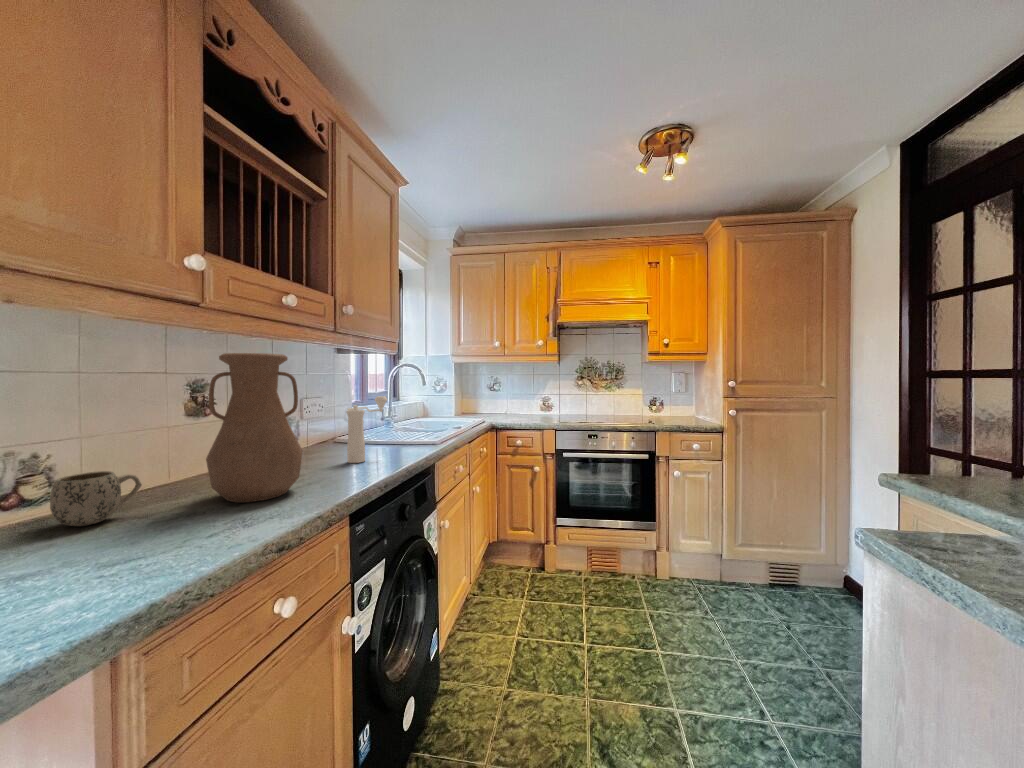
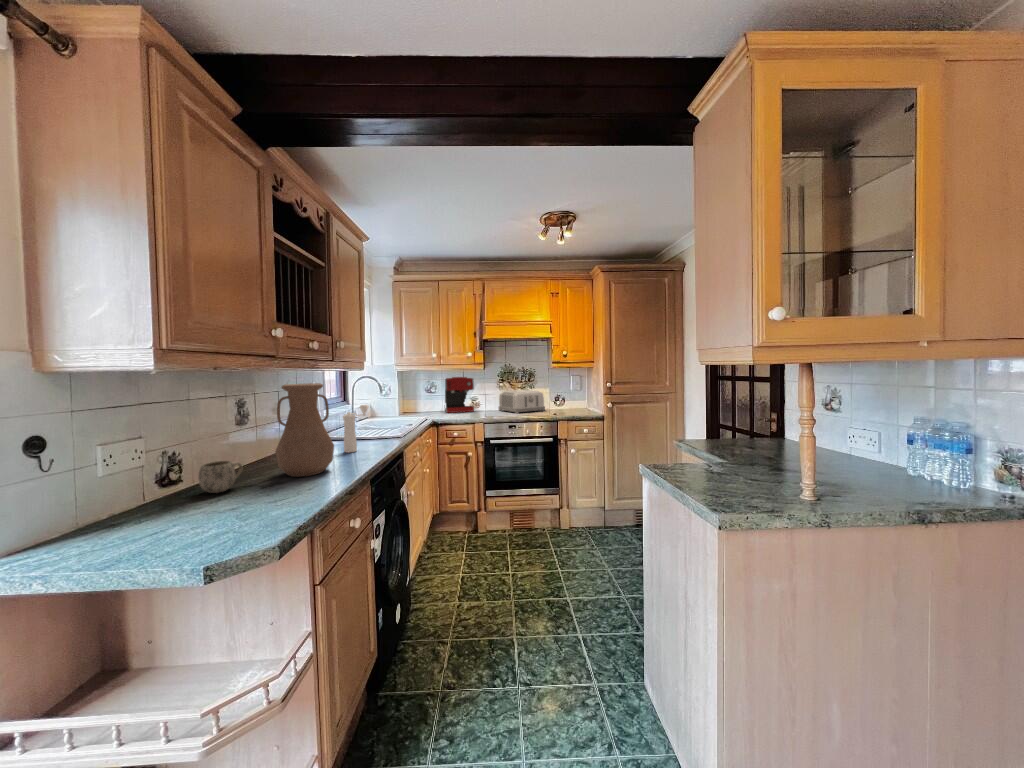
coffee maker: none [511,369,546,416] -> present [444,377,474,413]
toaster: none [576,391,637,420] -> present [499,390,545,413]

